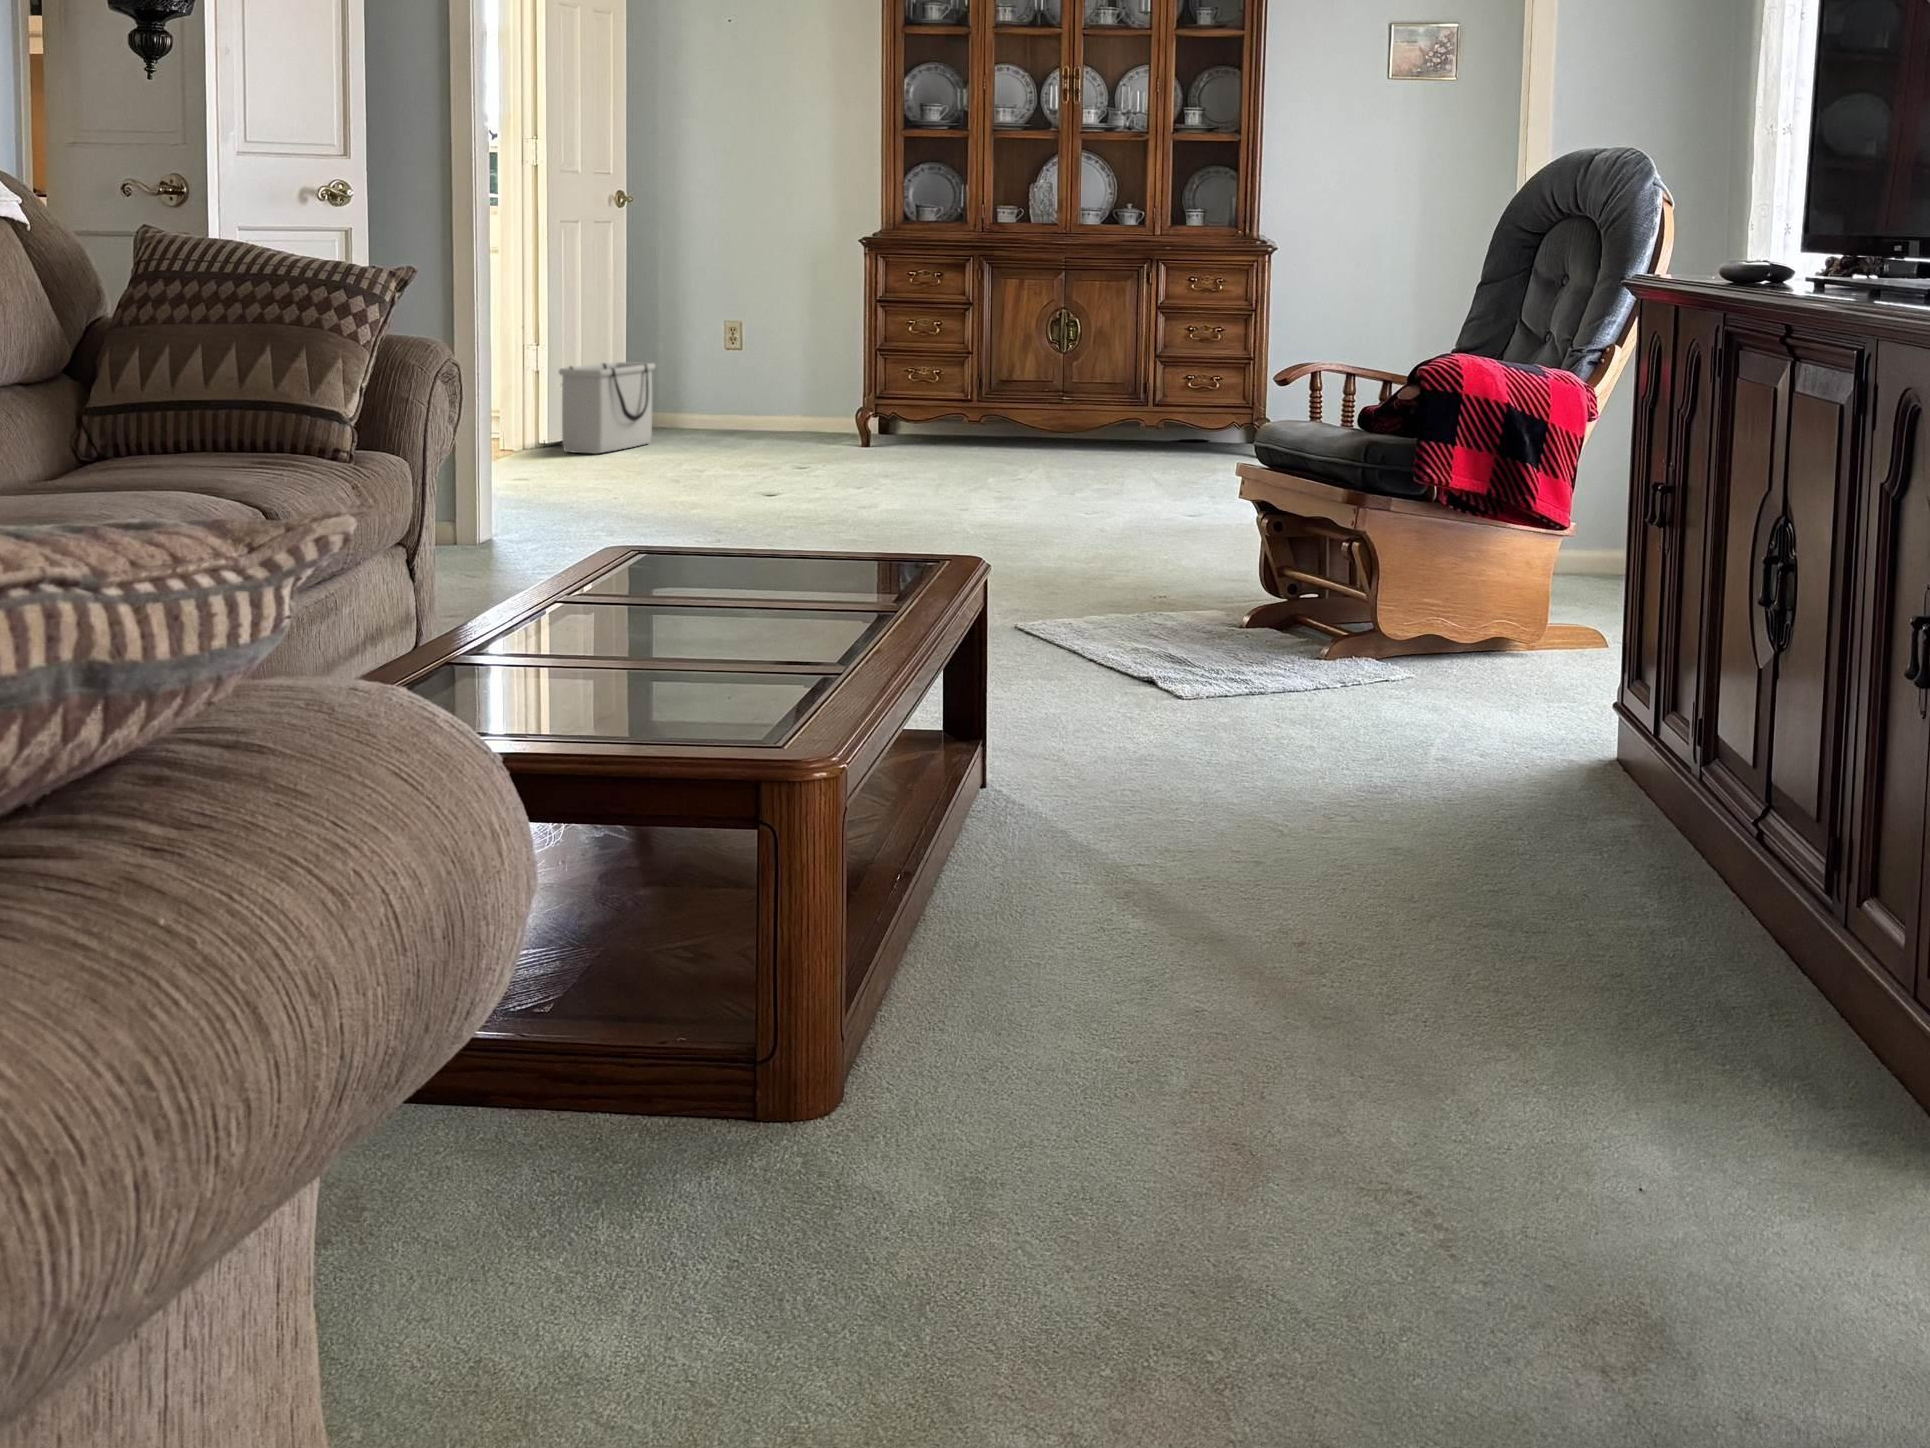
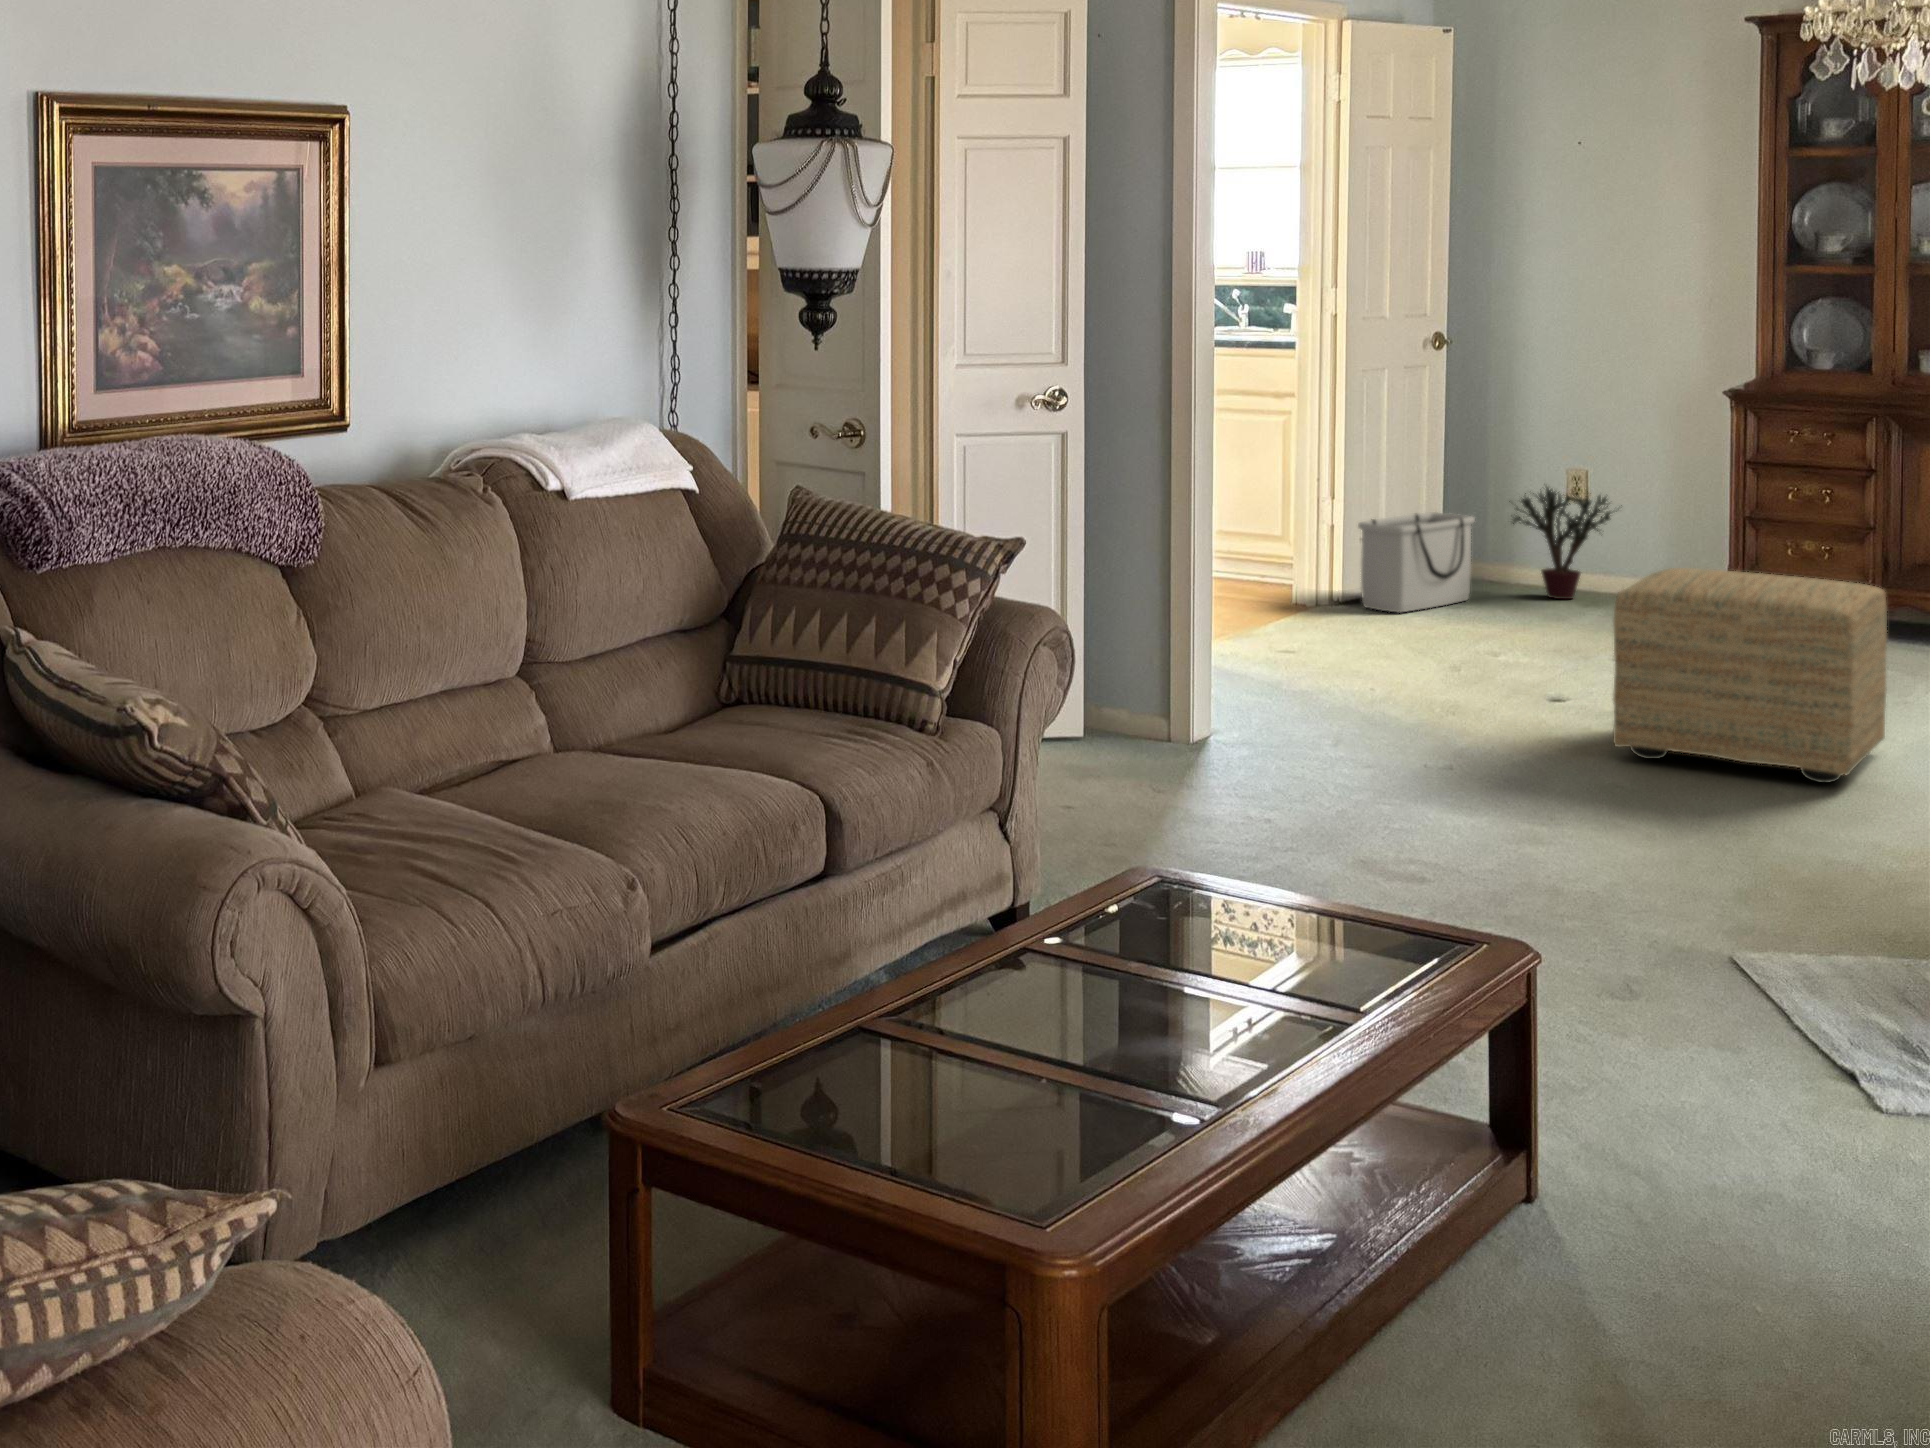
potted plant: none [680,332,775,439] -> present [1509,487,1622,599]
ottoman: none [846,360,1040,528] -> present [1613,568,1887,783]

